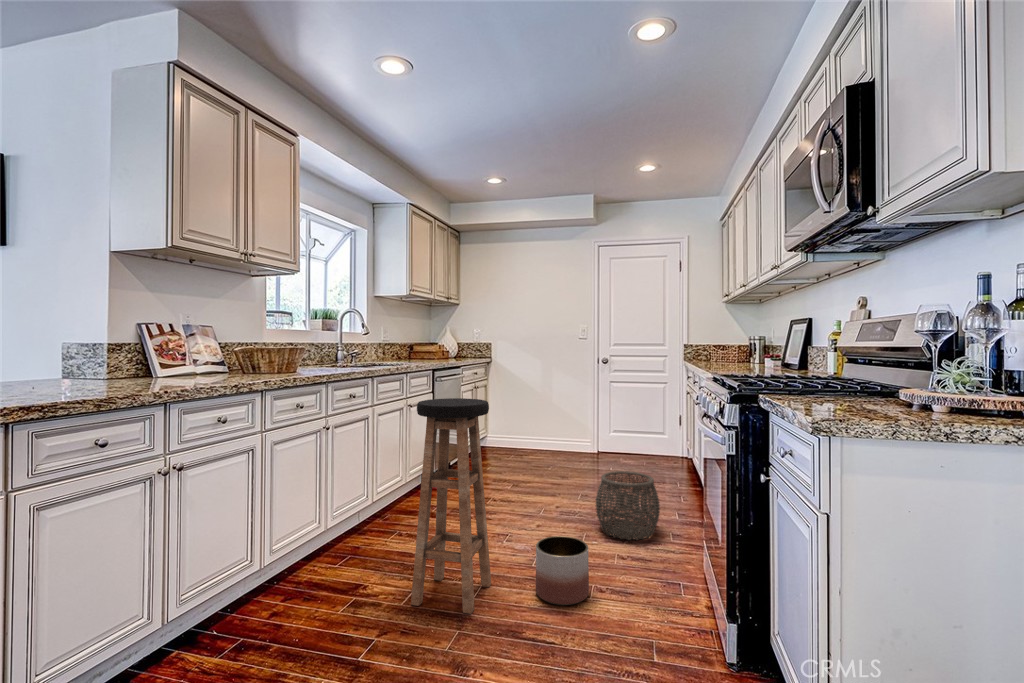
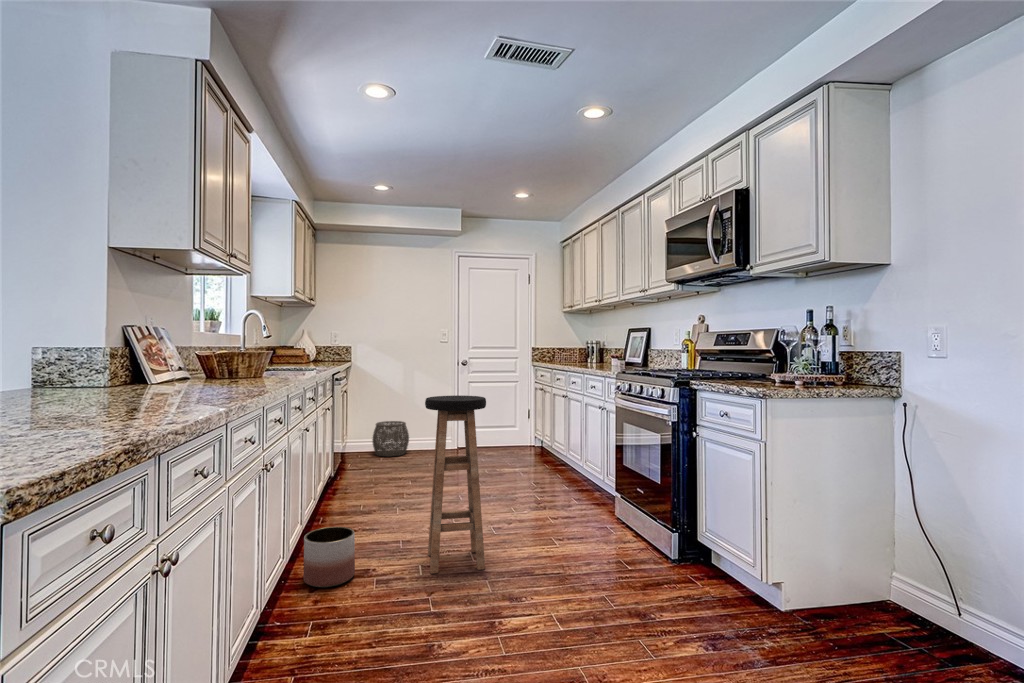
woven basket: present [596,471,660,540] -> present [372,421,409,456]
planter: present [536,536,589,605] -> present [303,527,355,587]

